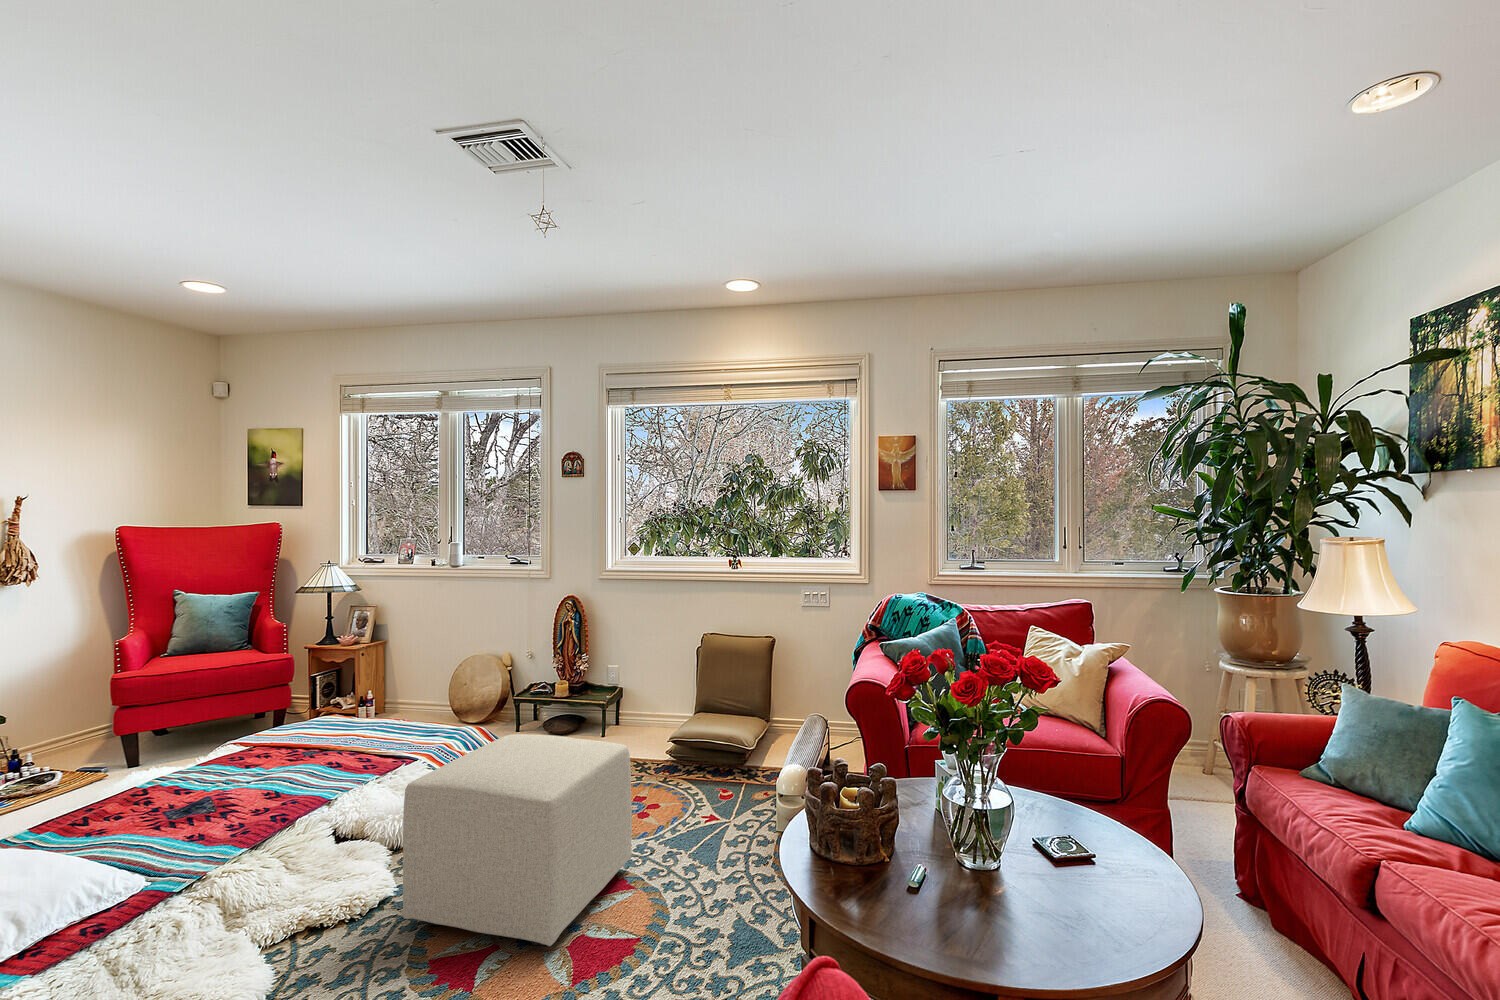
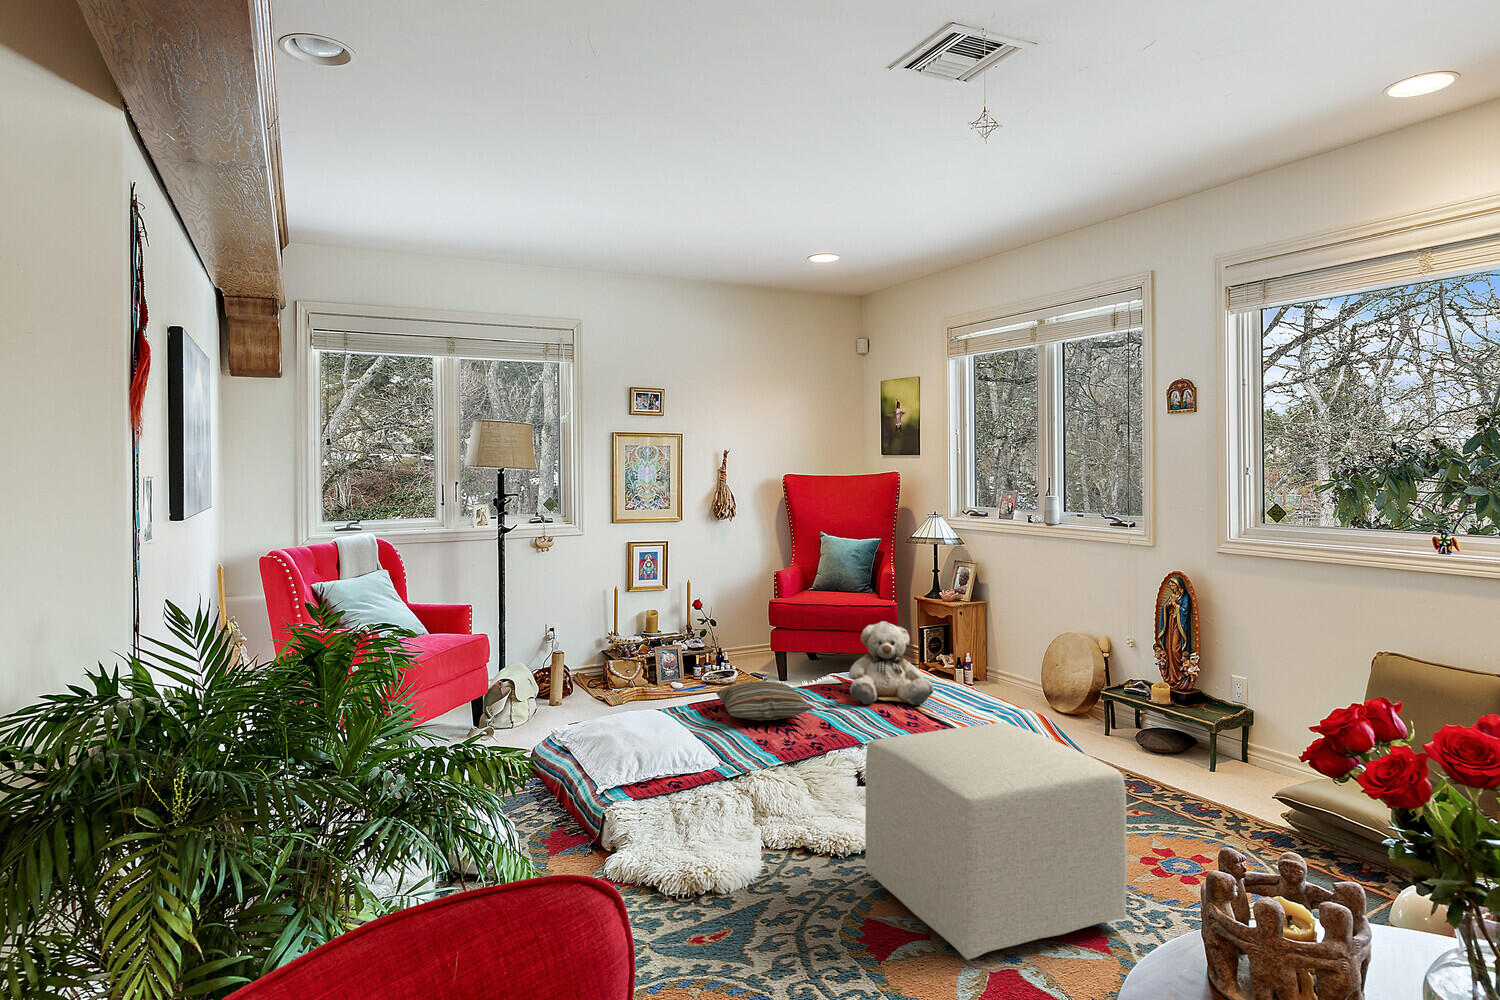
teddy bear: none [286,671,389,759] -> present [849,621,934,705]
pillow: none [106,762,266,817] -> present [716,681,812,720]

